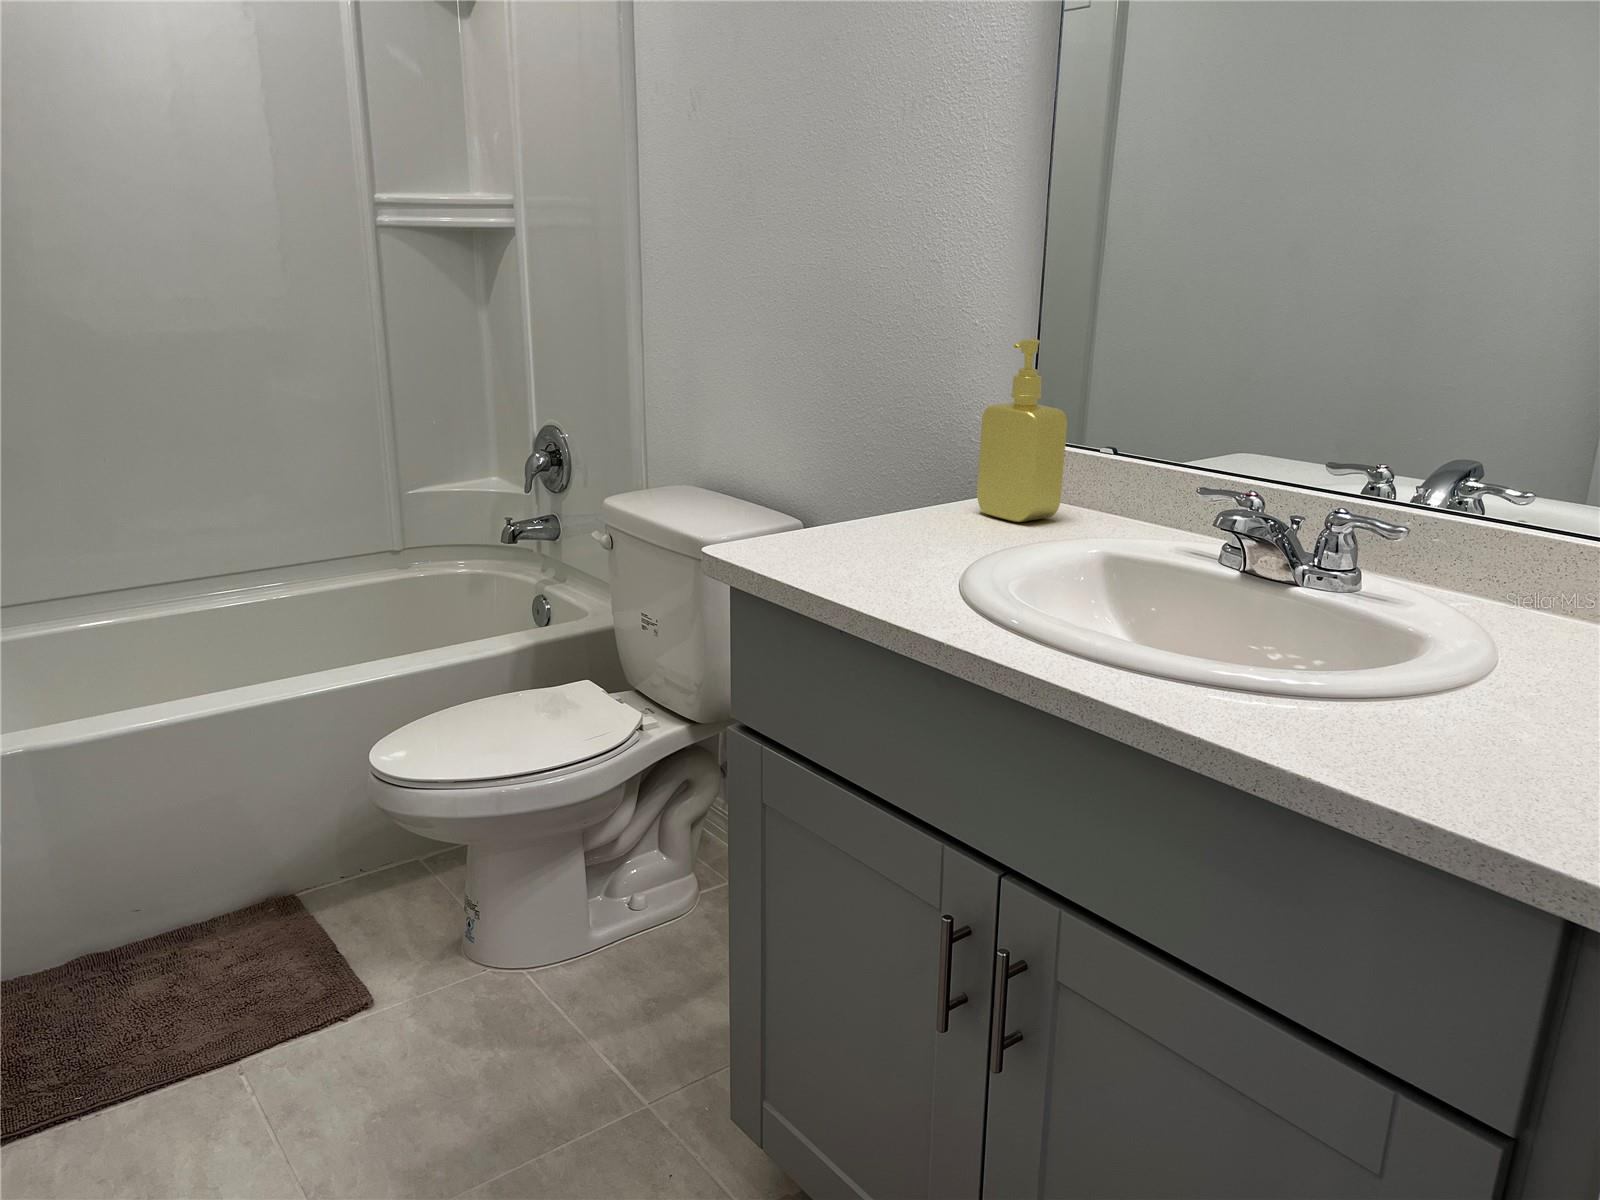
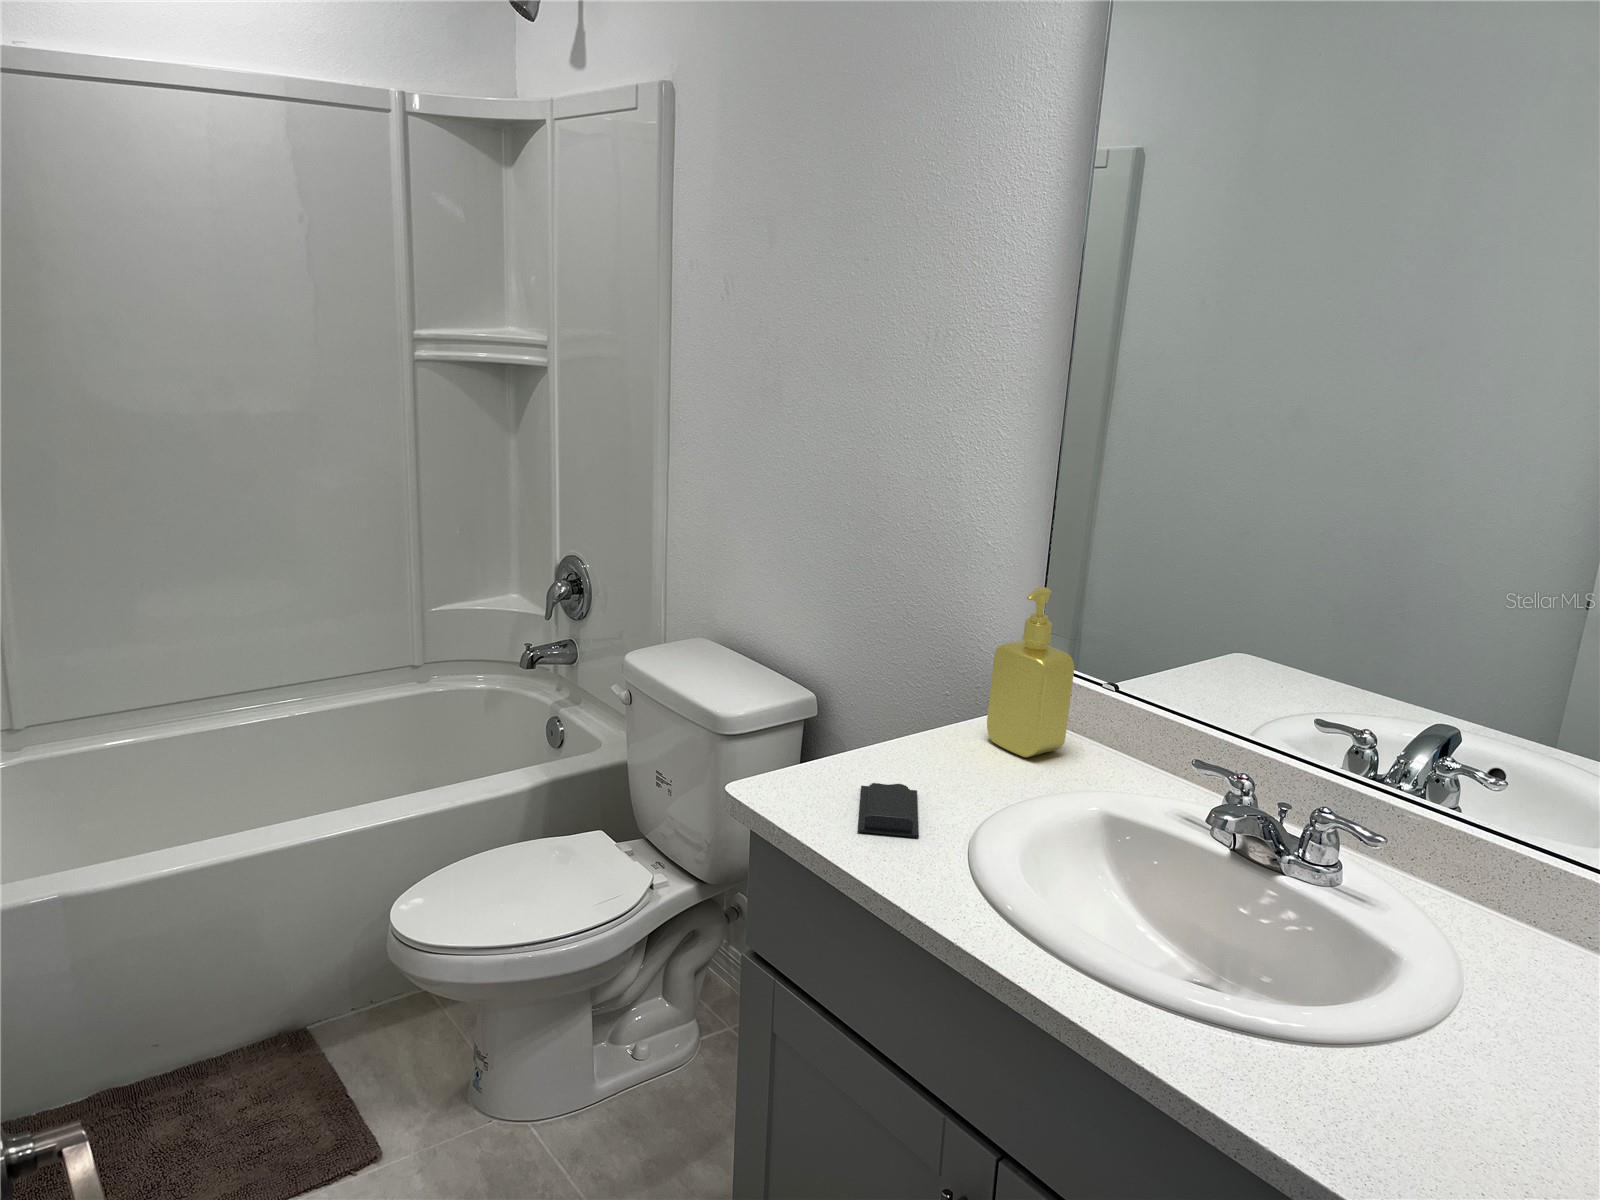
soap bar: none [840,534,905,573] -> present [858,783,919,837]

